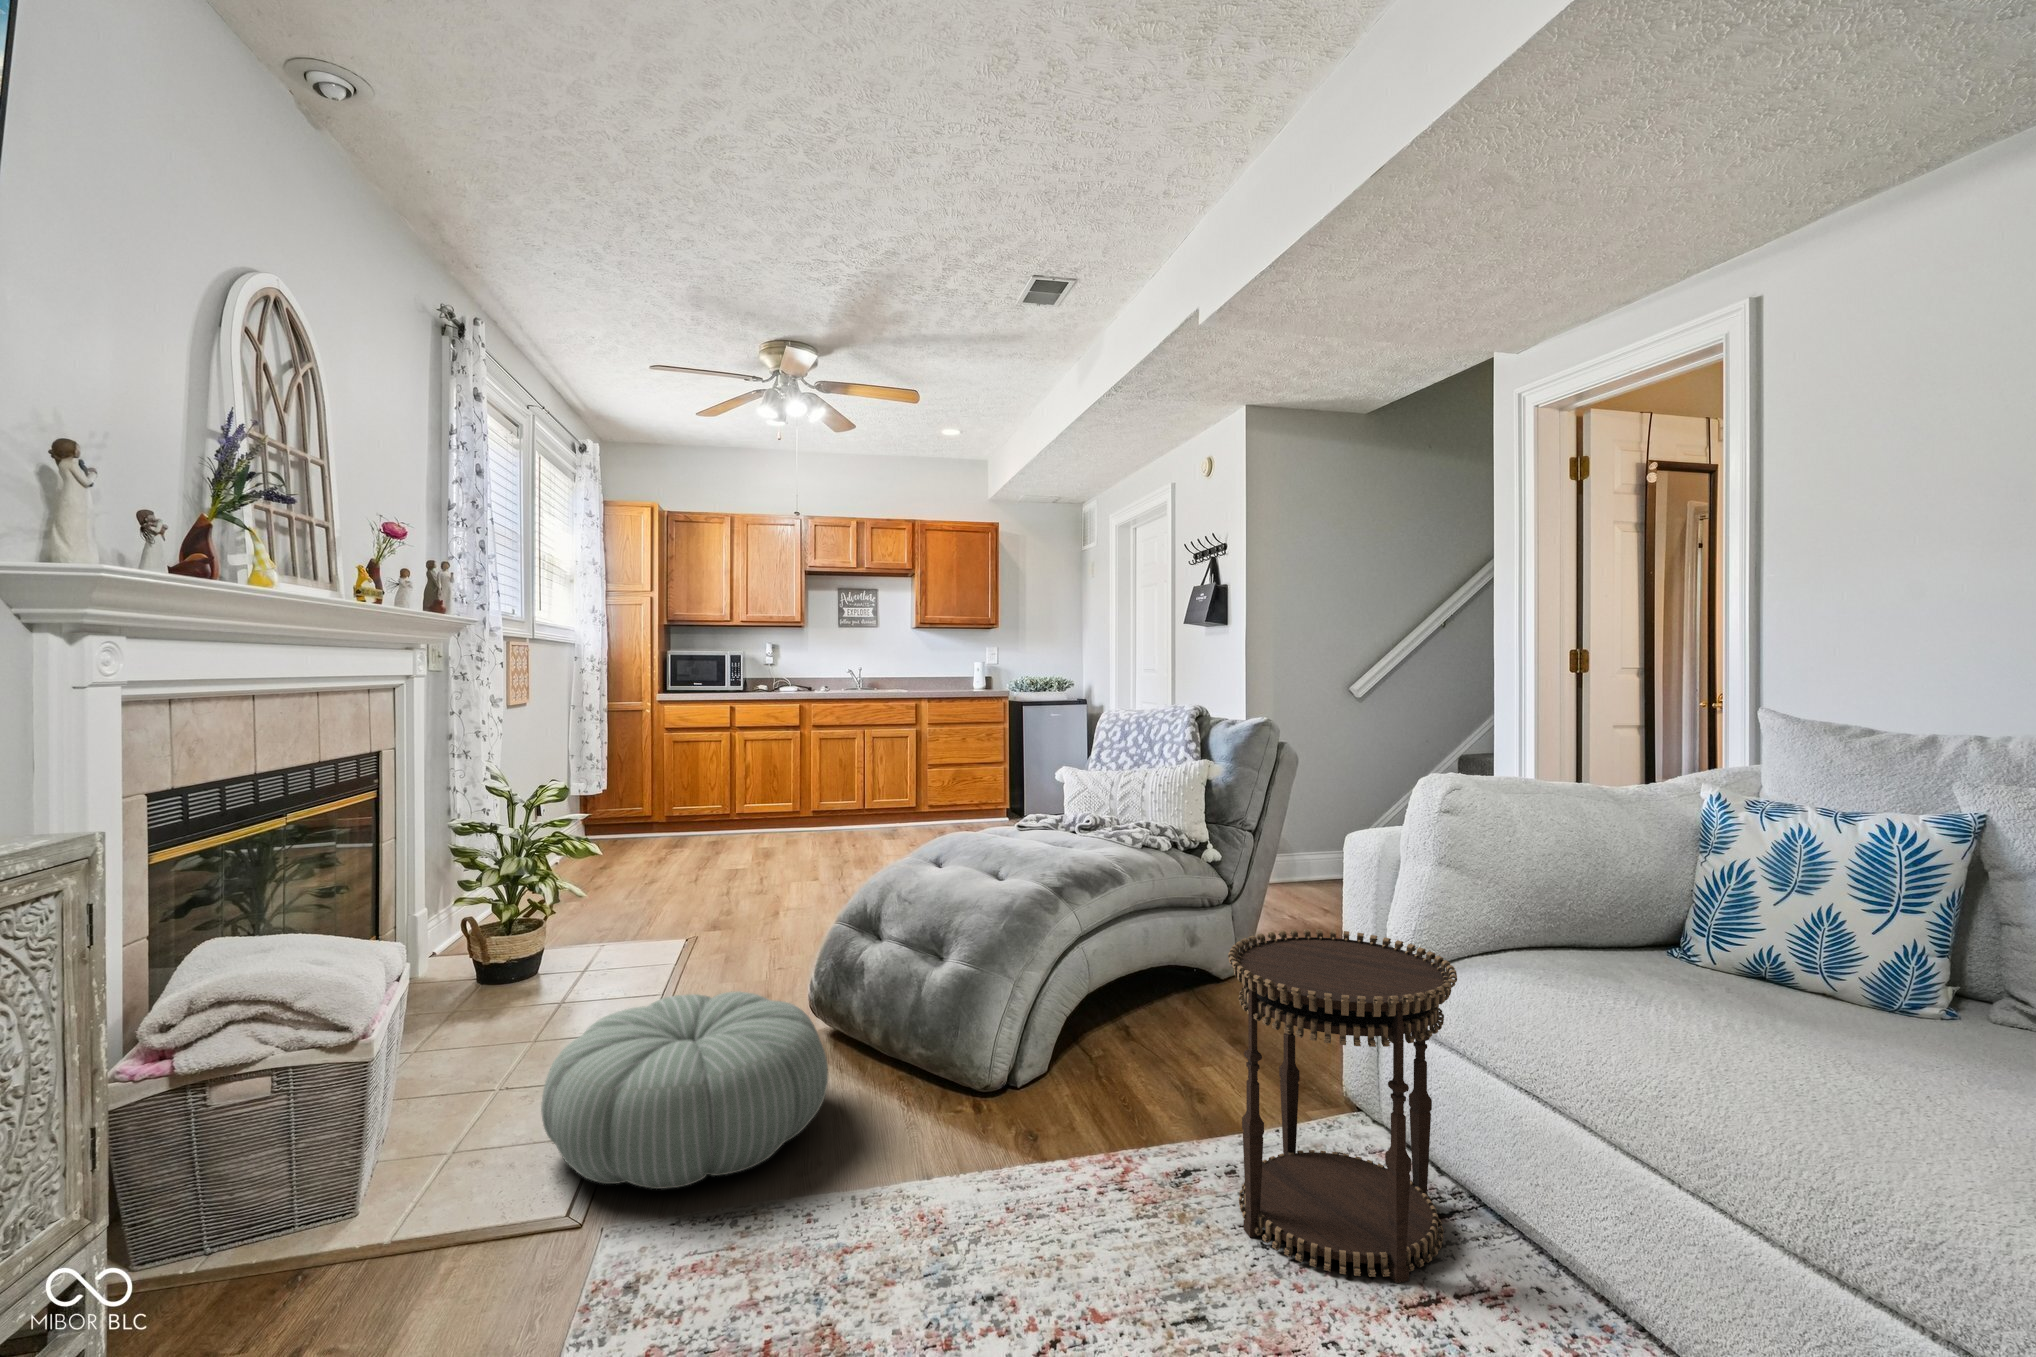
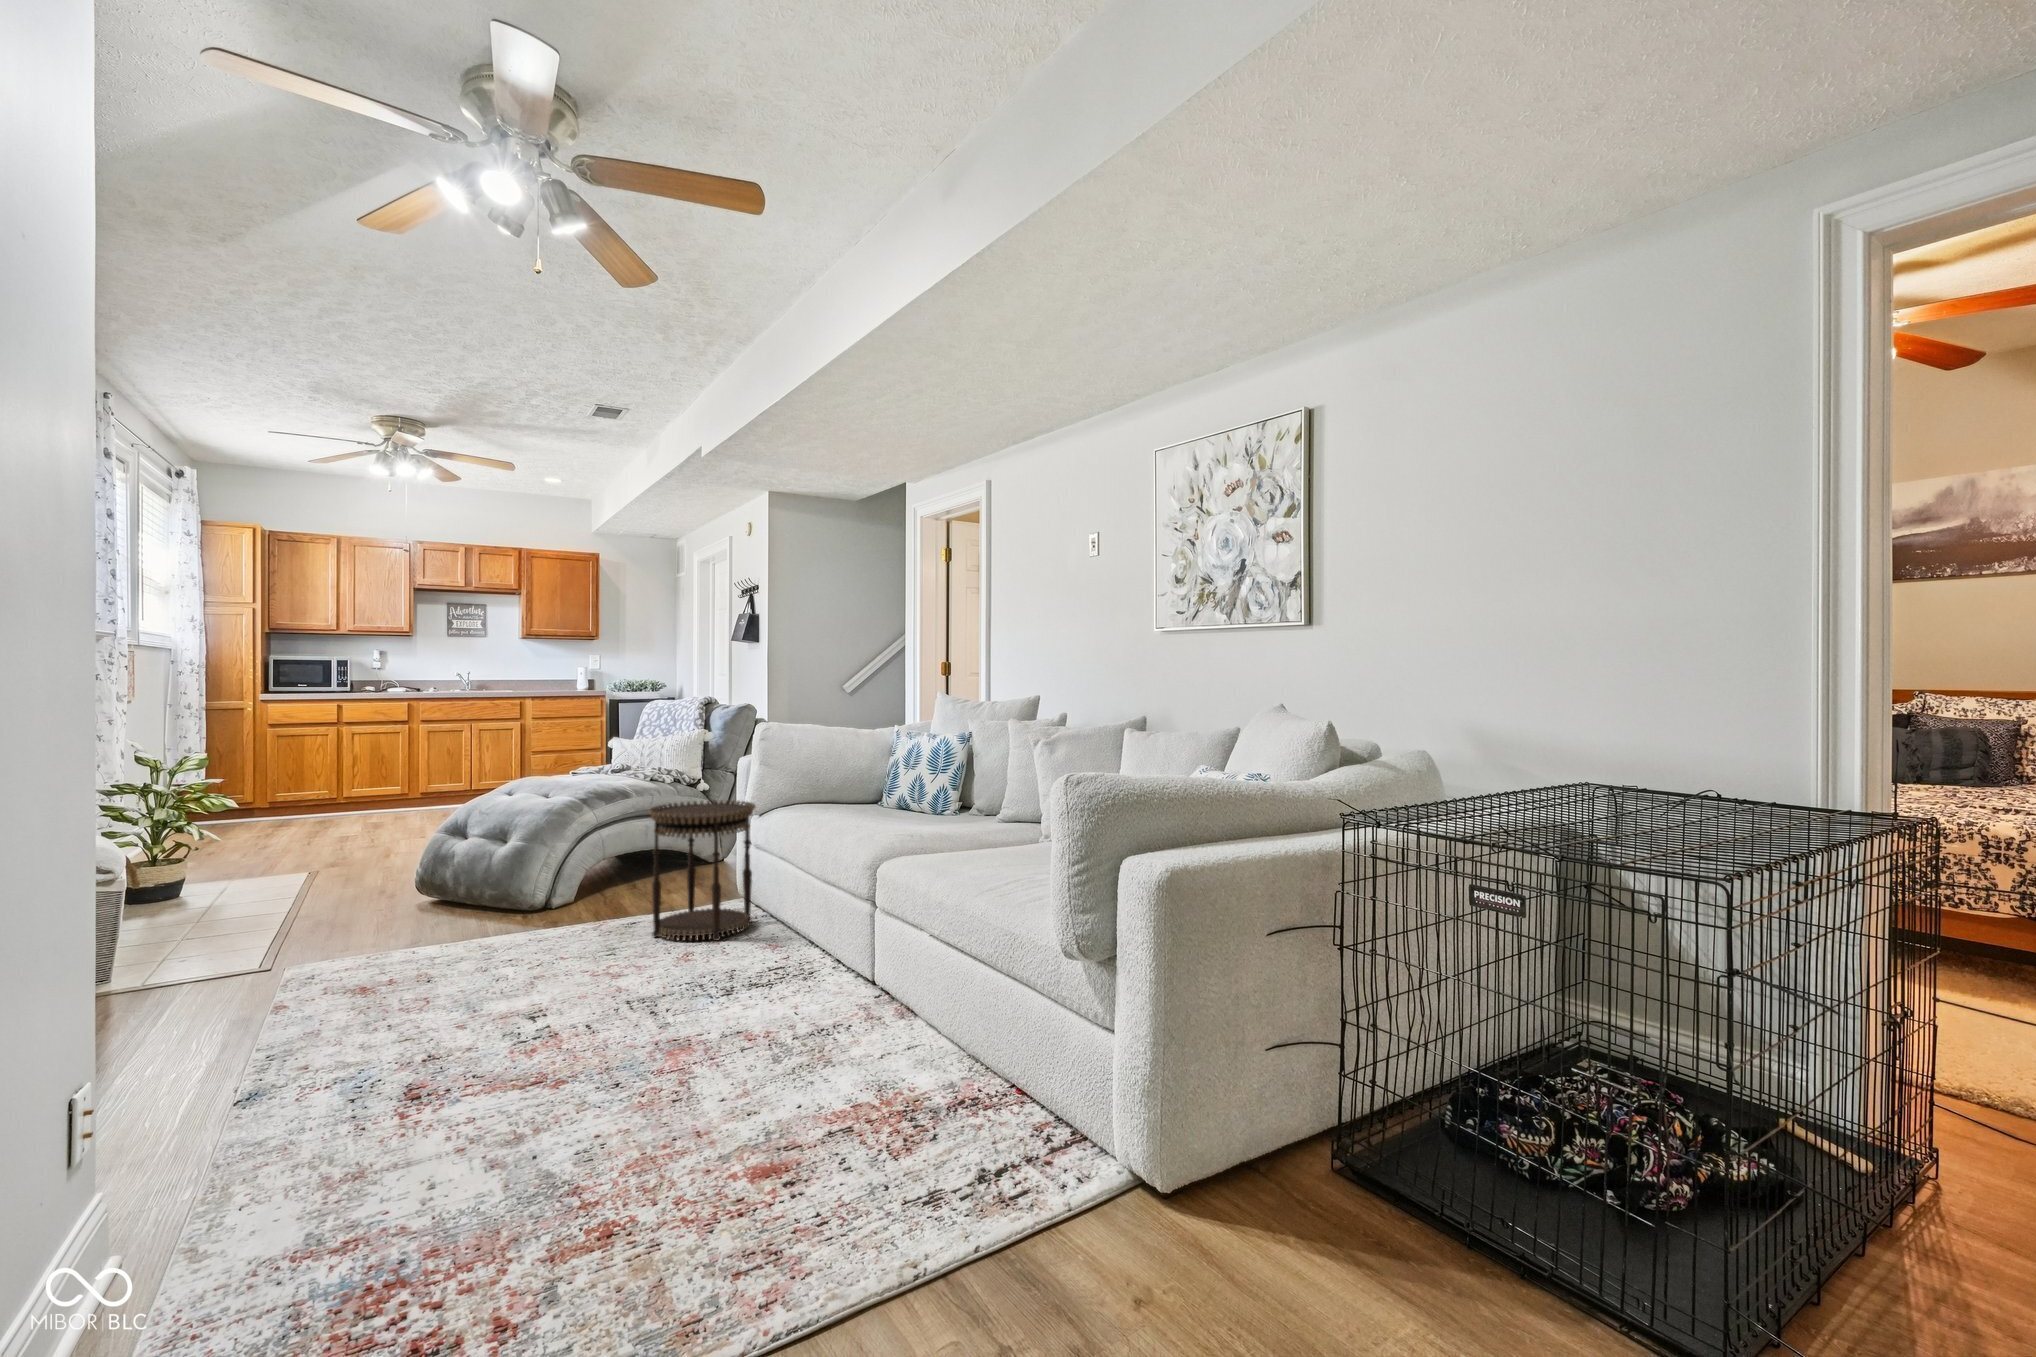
pouf: present [541,991,828,1189] -> none [229,865,425,957]

